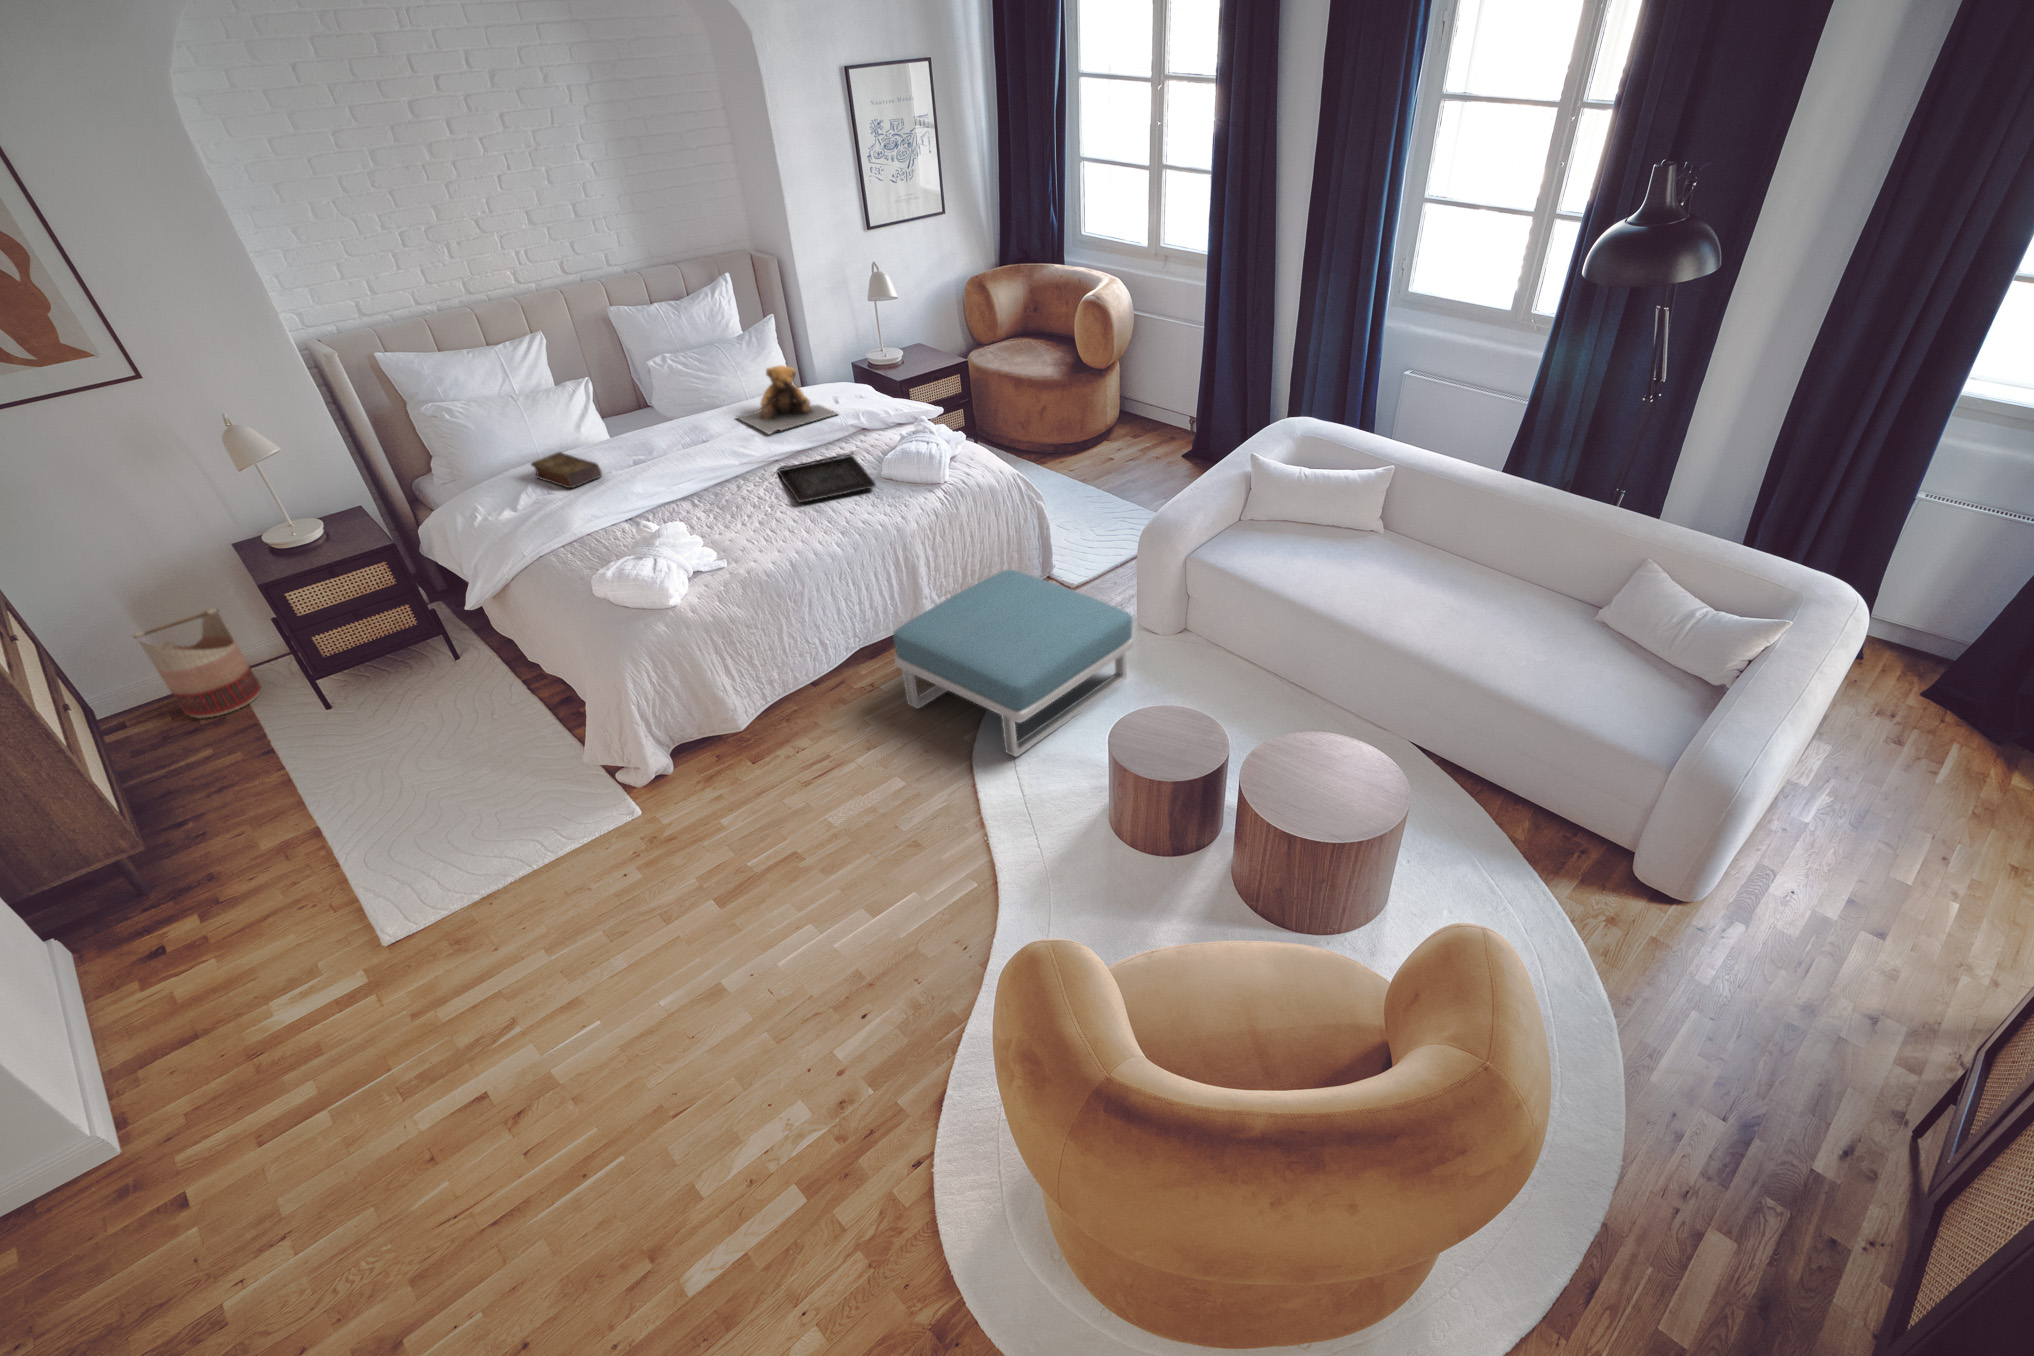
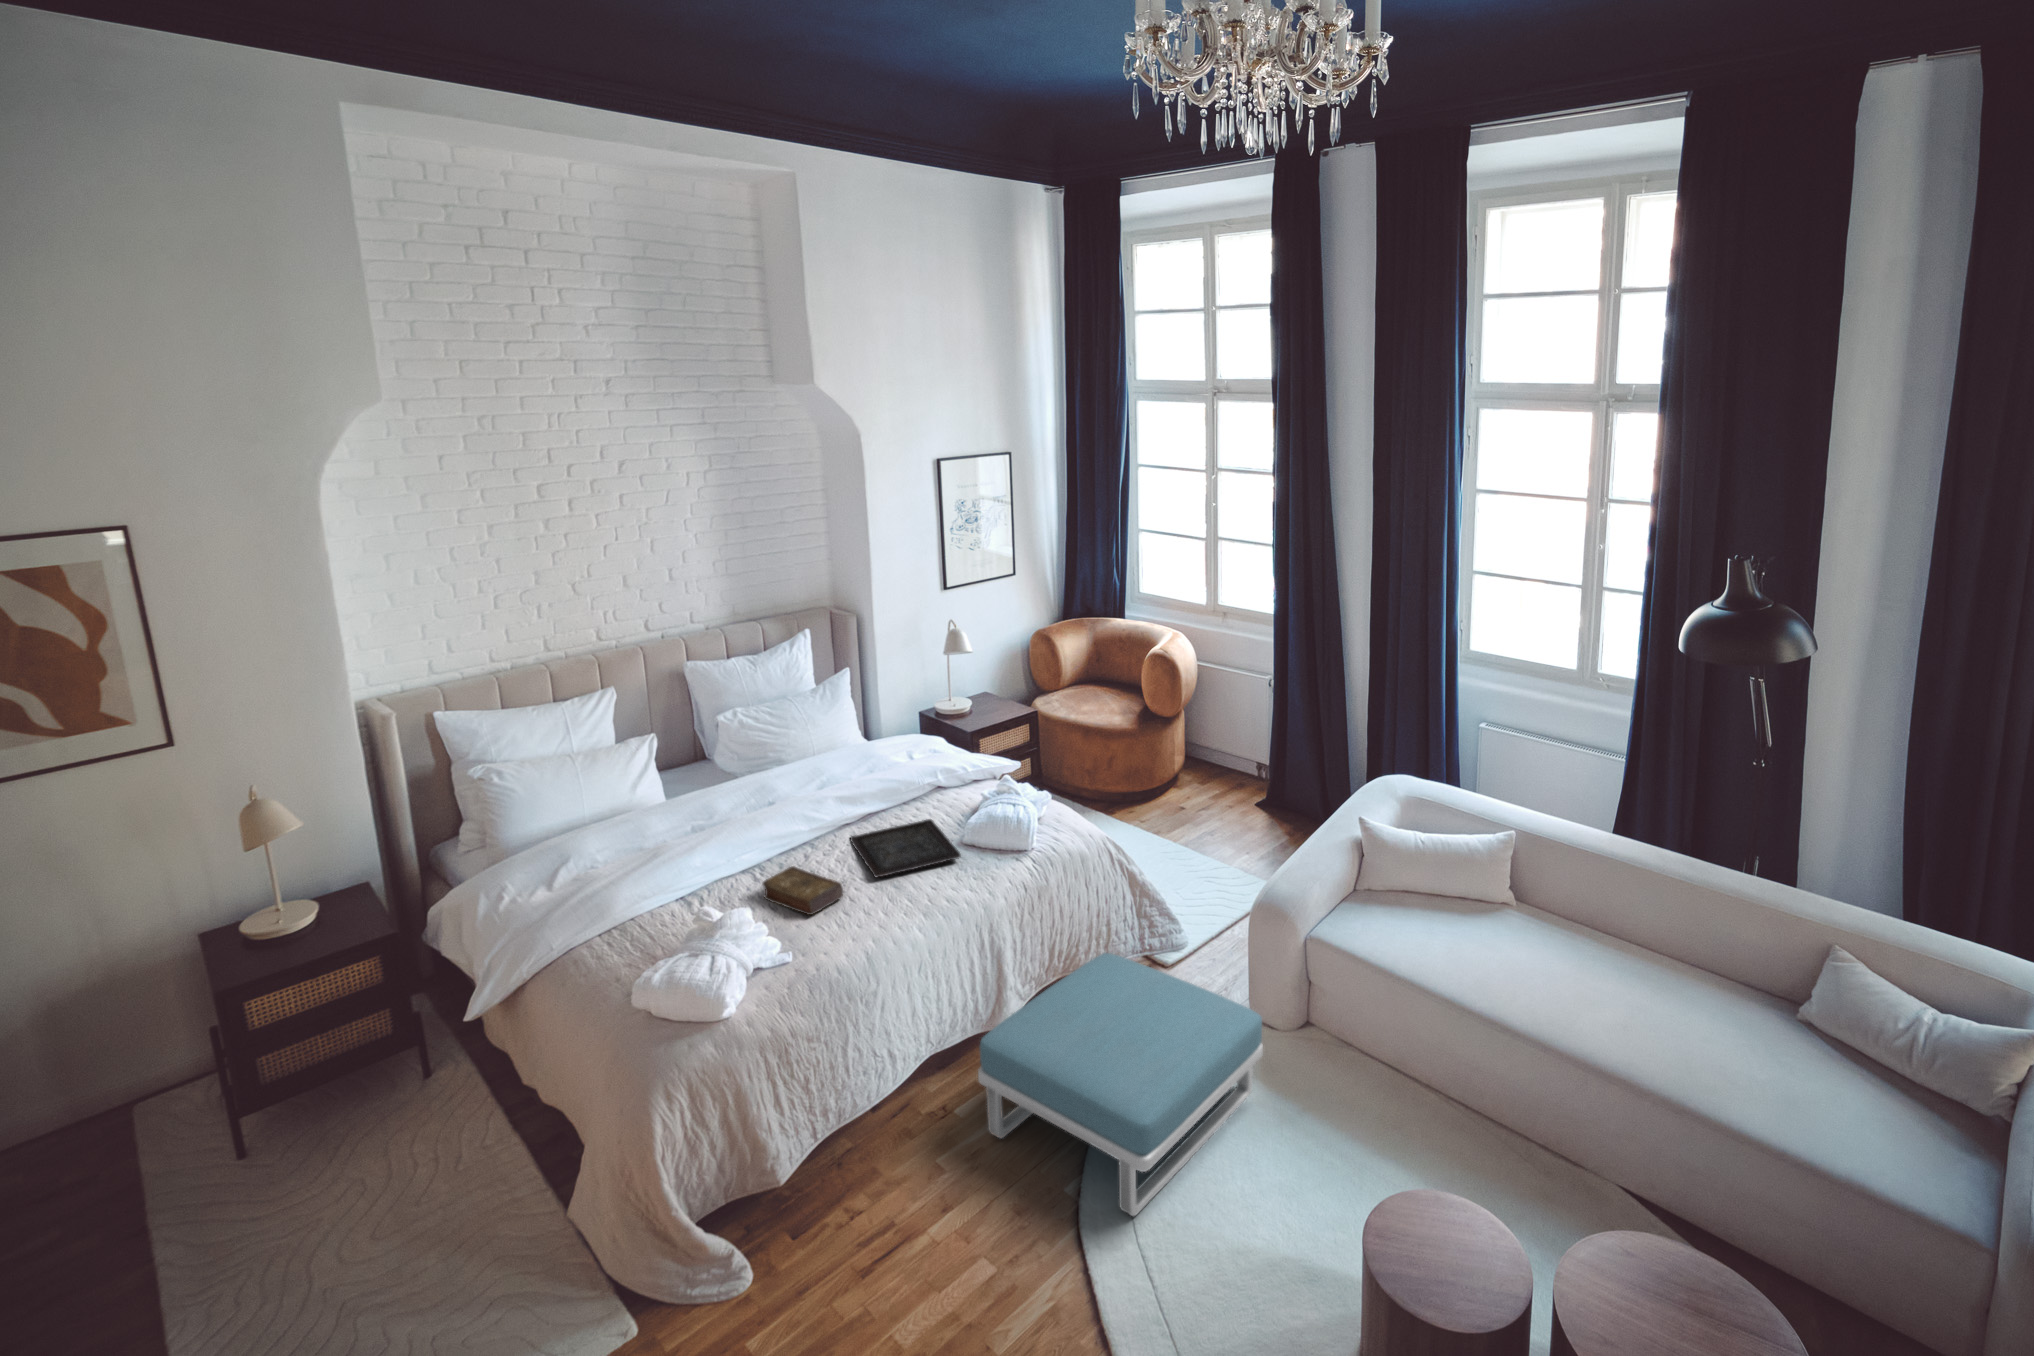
teddy bear: present [737,365,837,434] -> none [805,724,916,796]
book: present [531,452,602,488] -> present [763,866,843,915]
basket: present [134,609,261,718] -> none [48,1008,187,1154]

